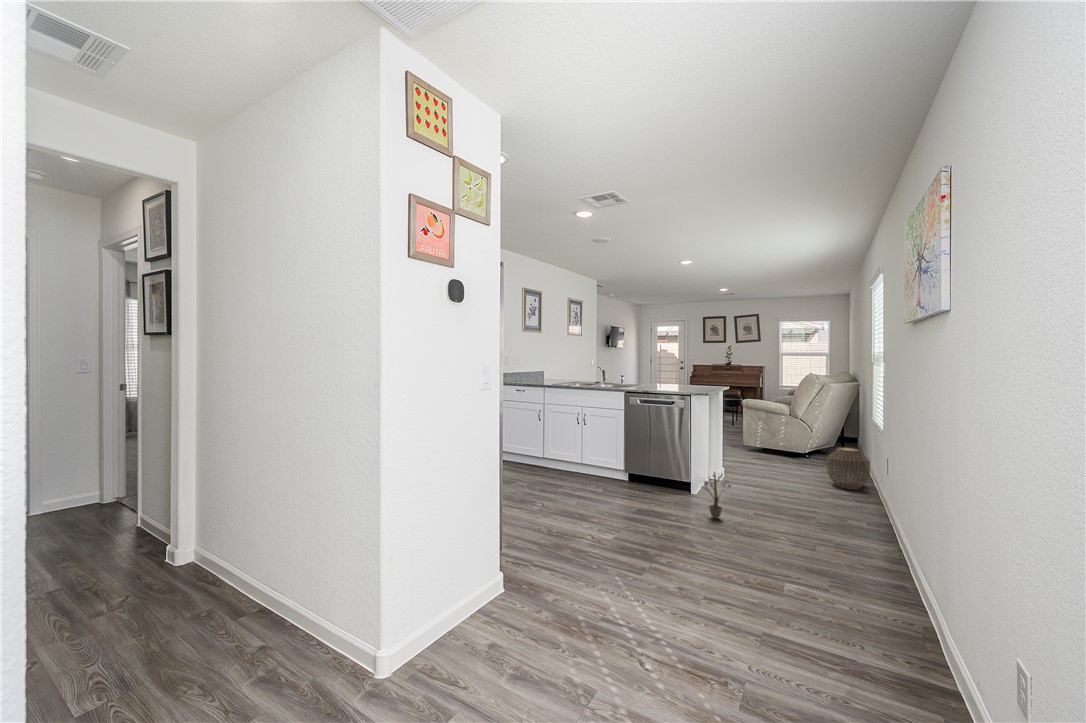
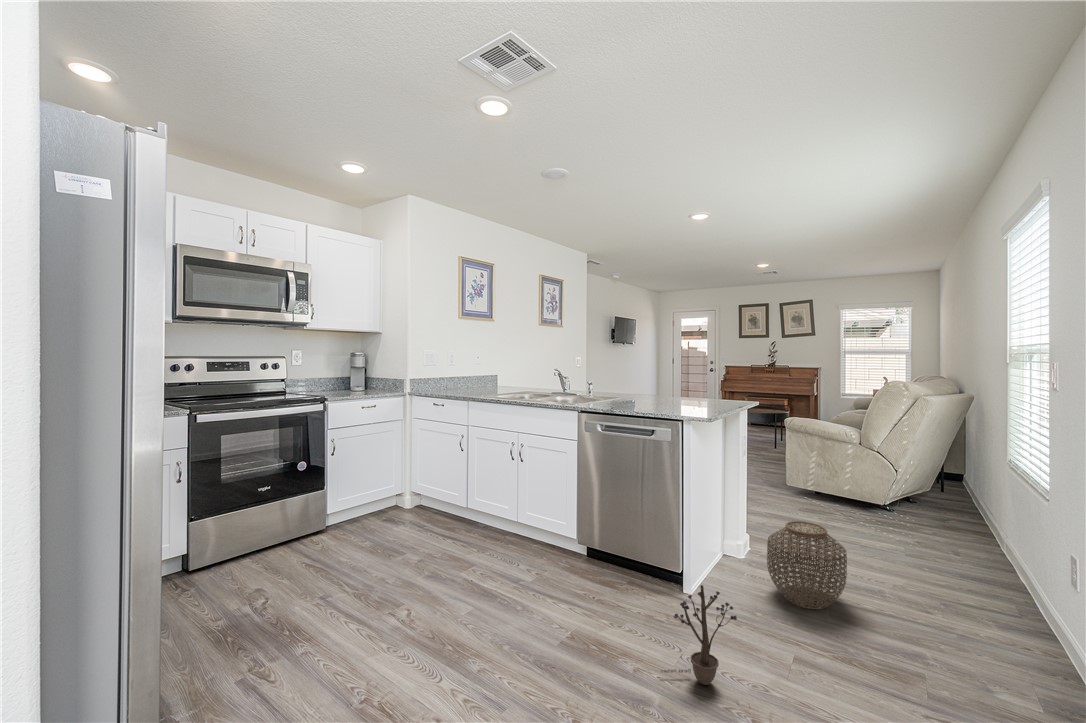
woven basket: present [827,447,870,489] -> present [767,521,847,609]

